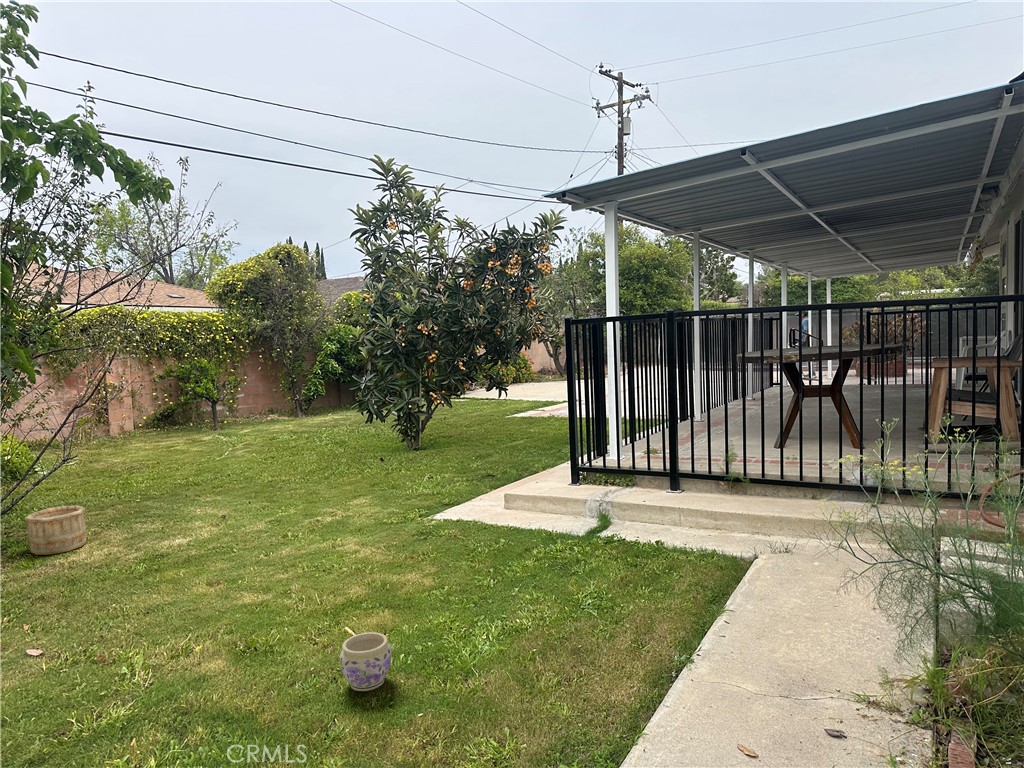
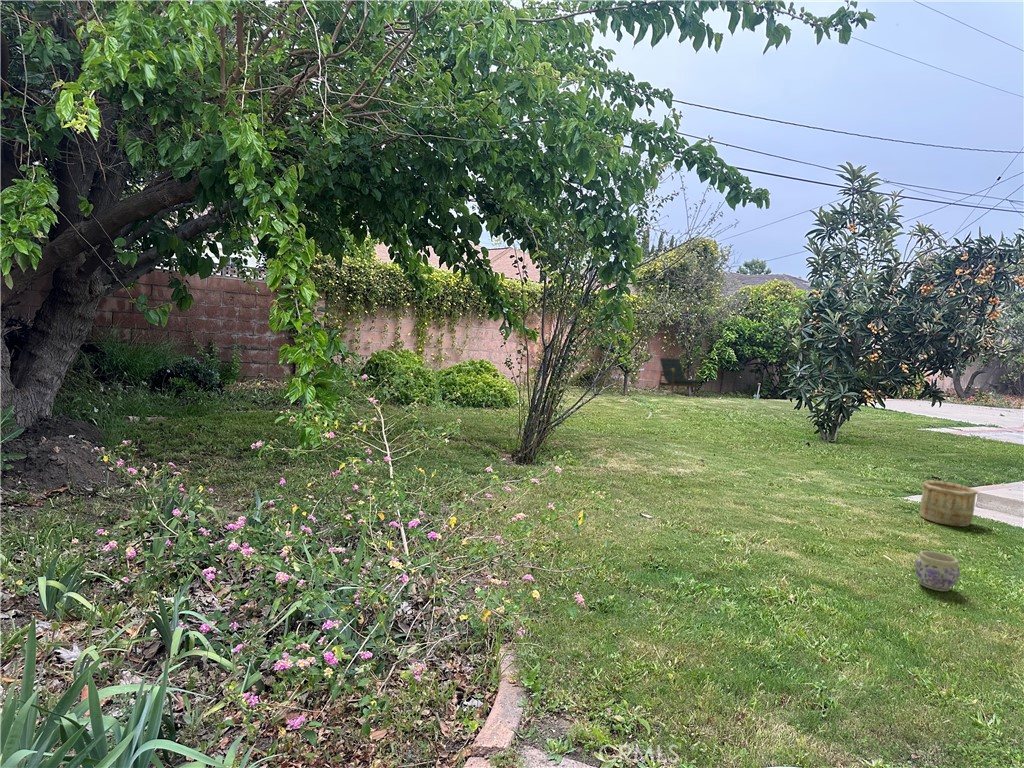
lounge chair: none [259,379,305,420] -> present [658,358,698,395]
wooden bucket: present [25,506,86,555] -> present [920,480,978,526]

